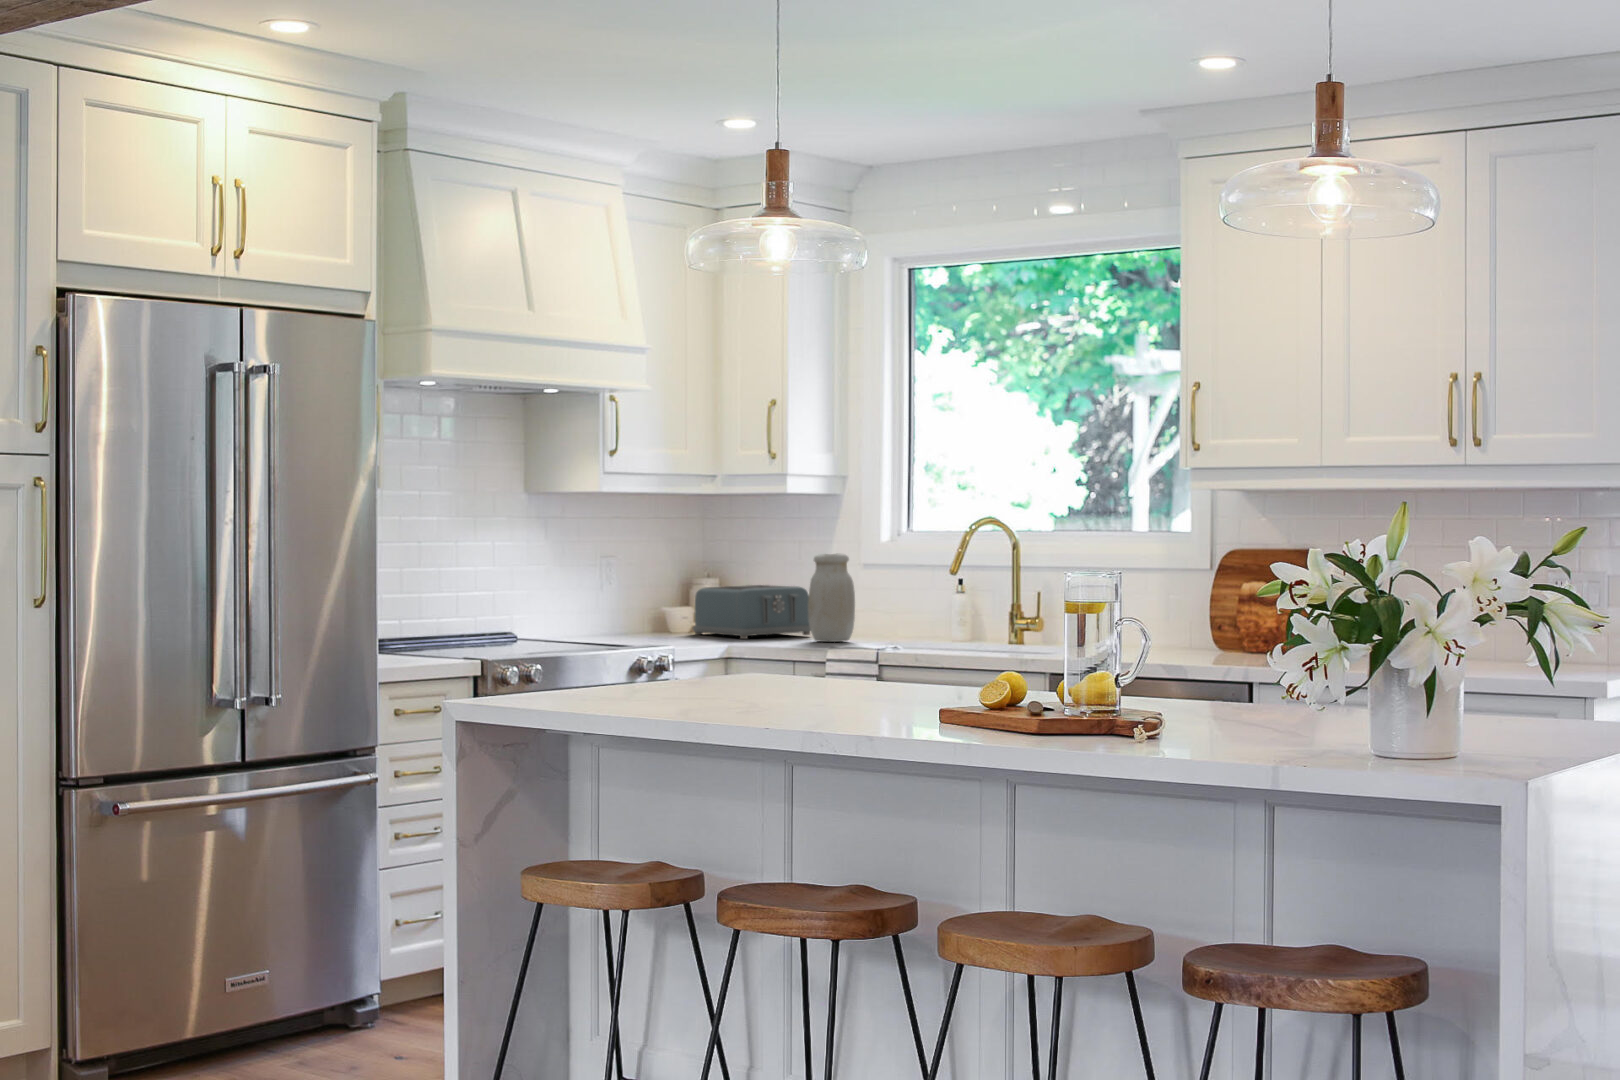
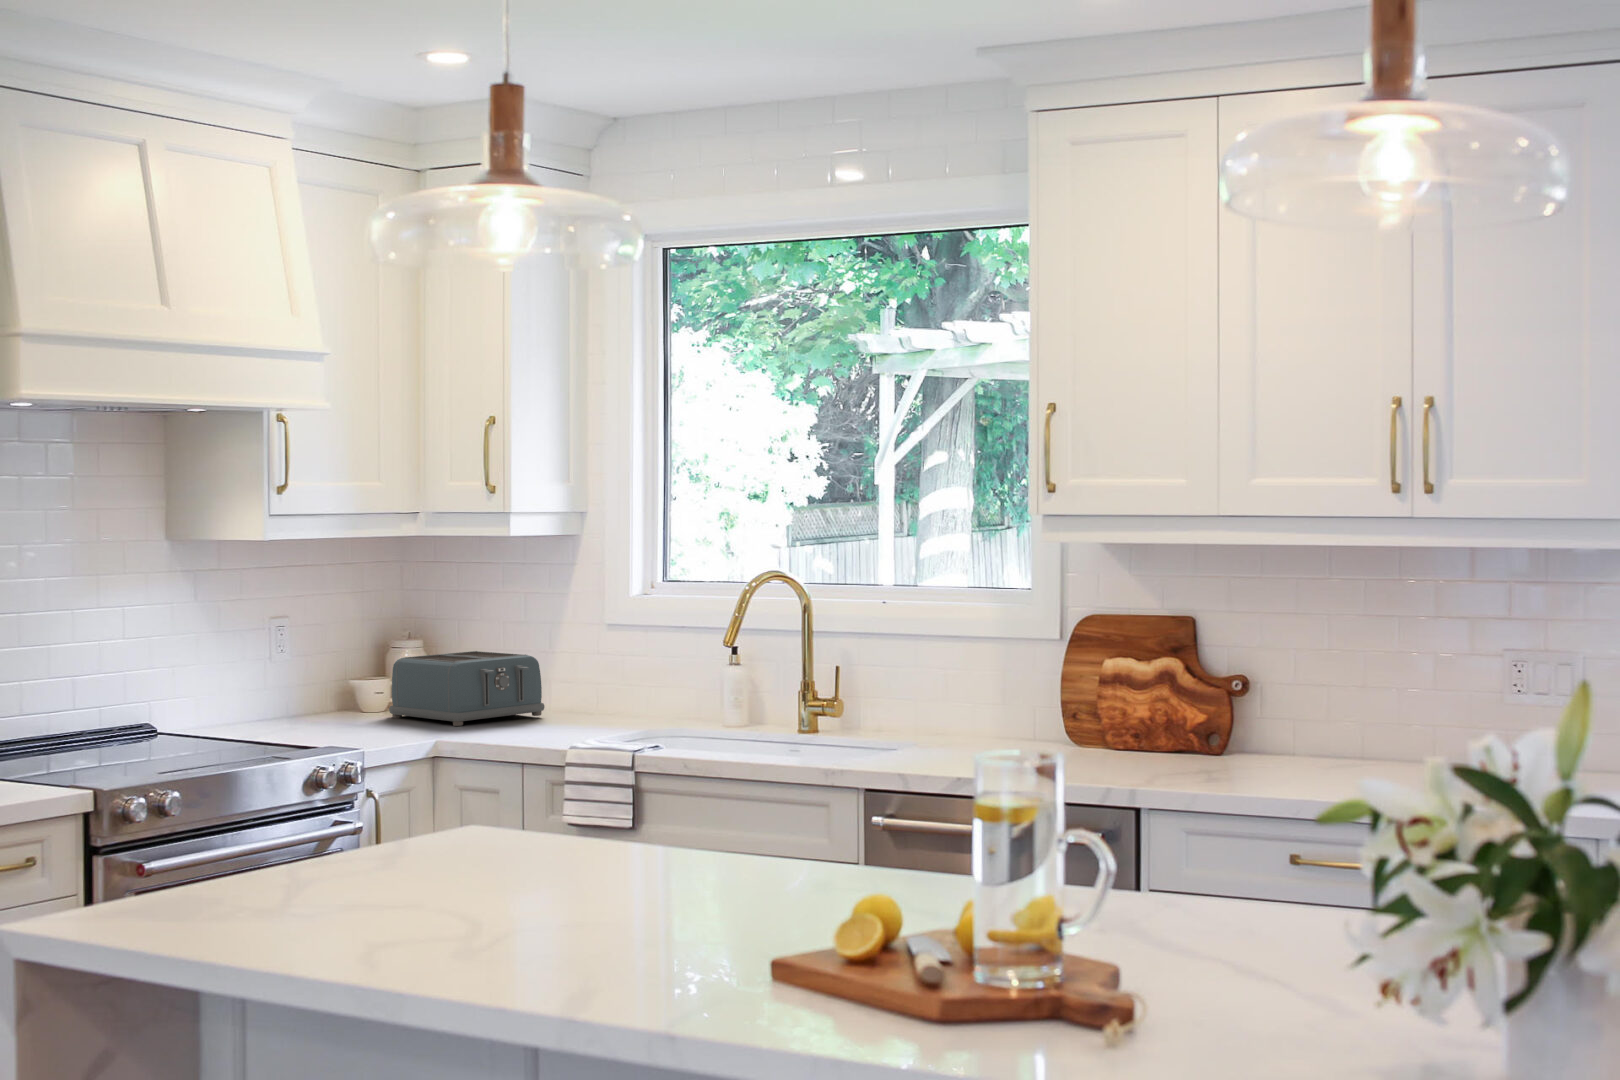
jar: present [808,554,855,642] -> none [542,616,603,729]

